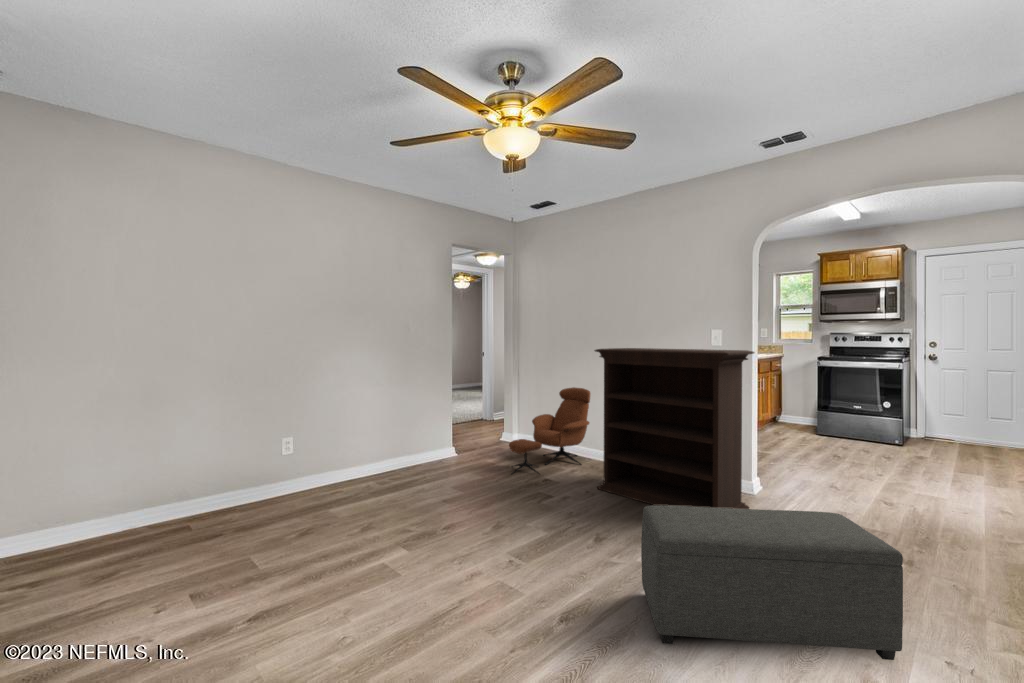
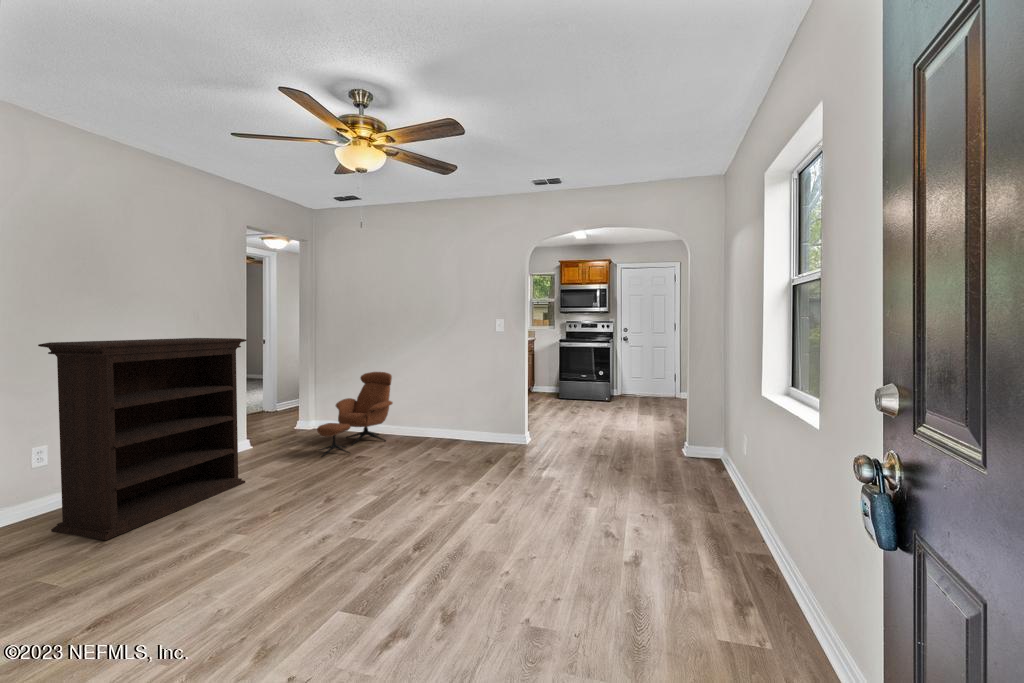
bookshelf: present [595,348,754,509] -> present [38,338,247,540]
ottoman: present [641,505,903,660] -> none [467,442,622,546]

